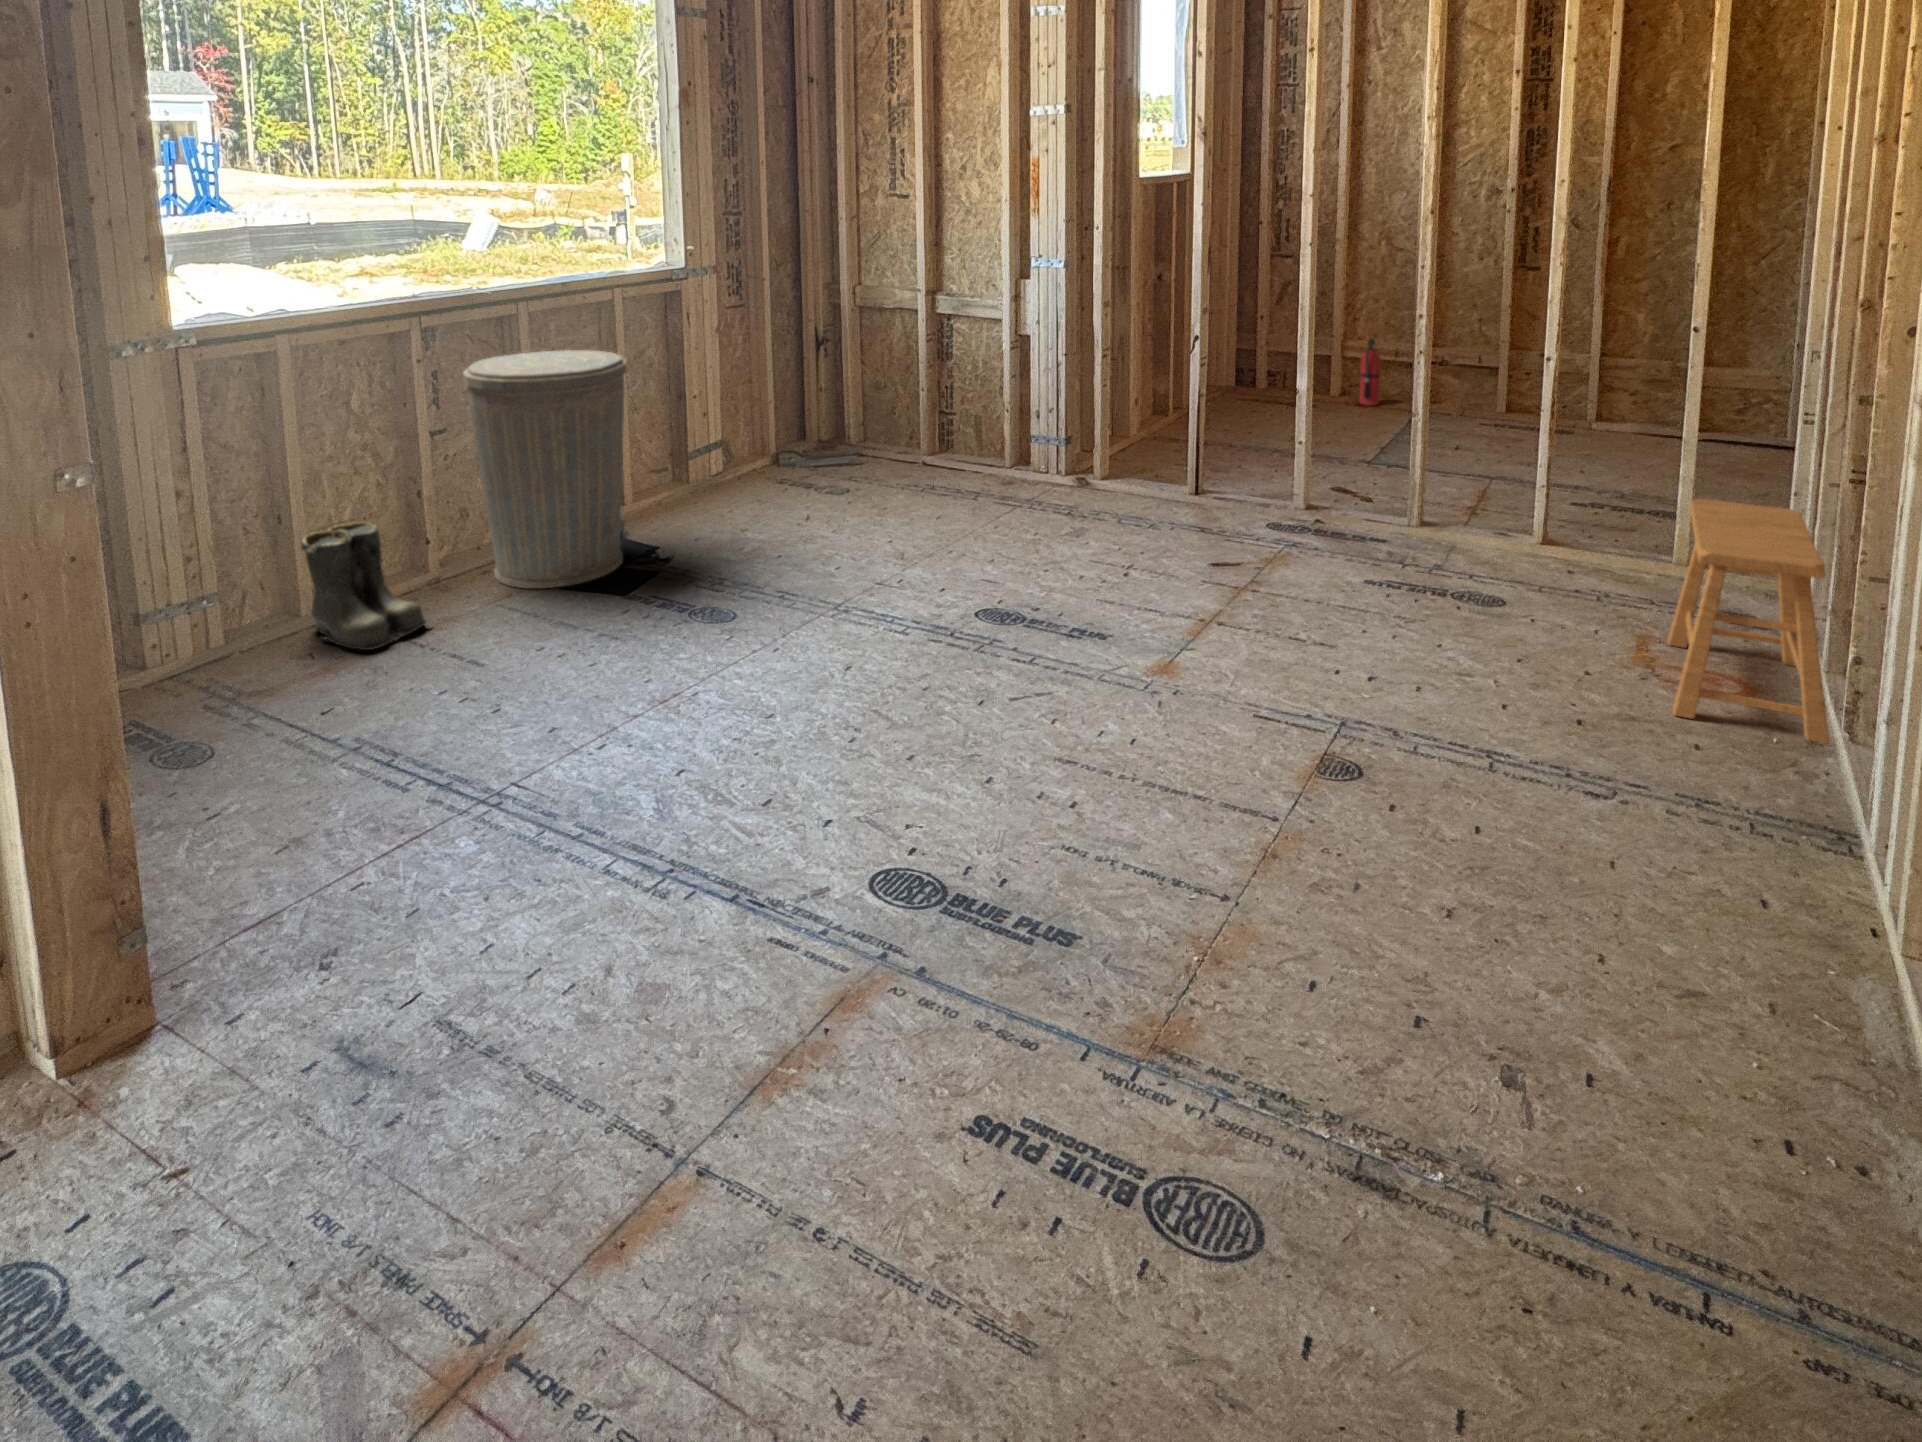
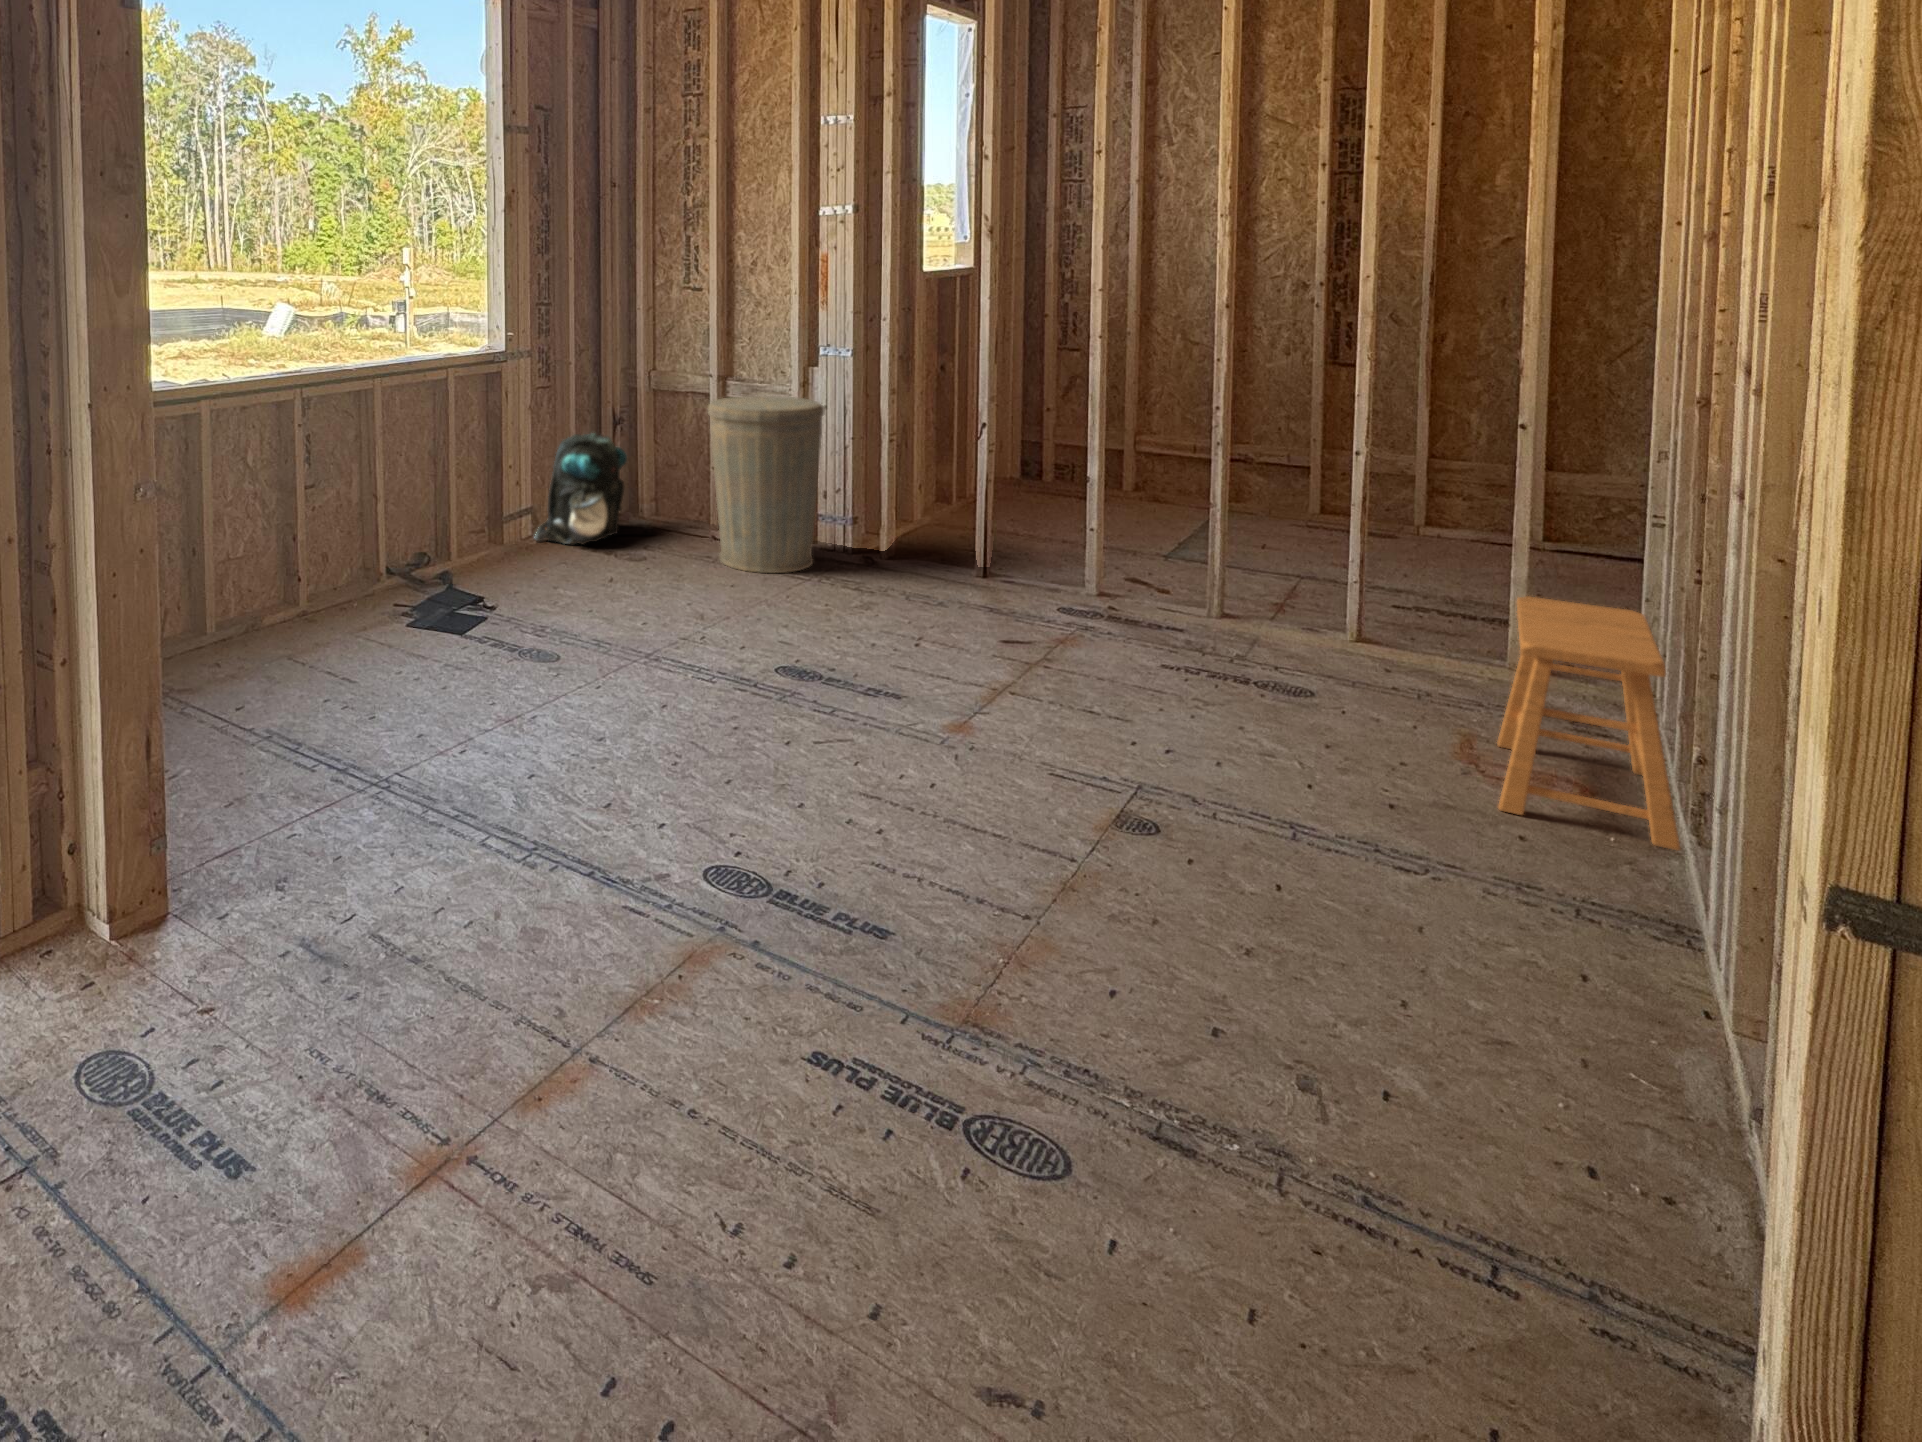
fire extinguisher: present [1359,334,1380,406] -> none [1154,429,1176,502]
trash can: present [463,350,627,588] -> present [708,396,825,573]
backpack: none [729,356,833,479] -> present [535,433,627,544]
boots: present [301,522,429,650] -> none [211,557,309,663]

